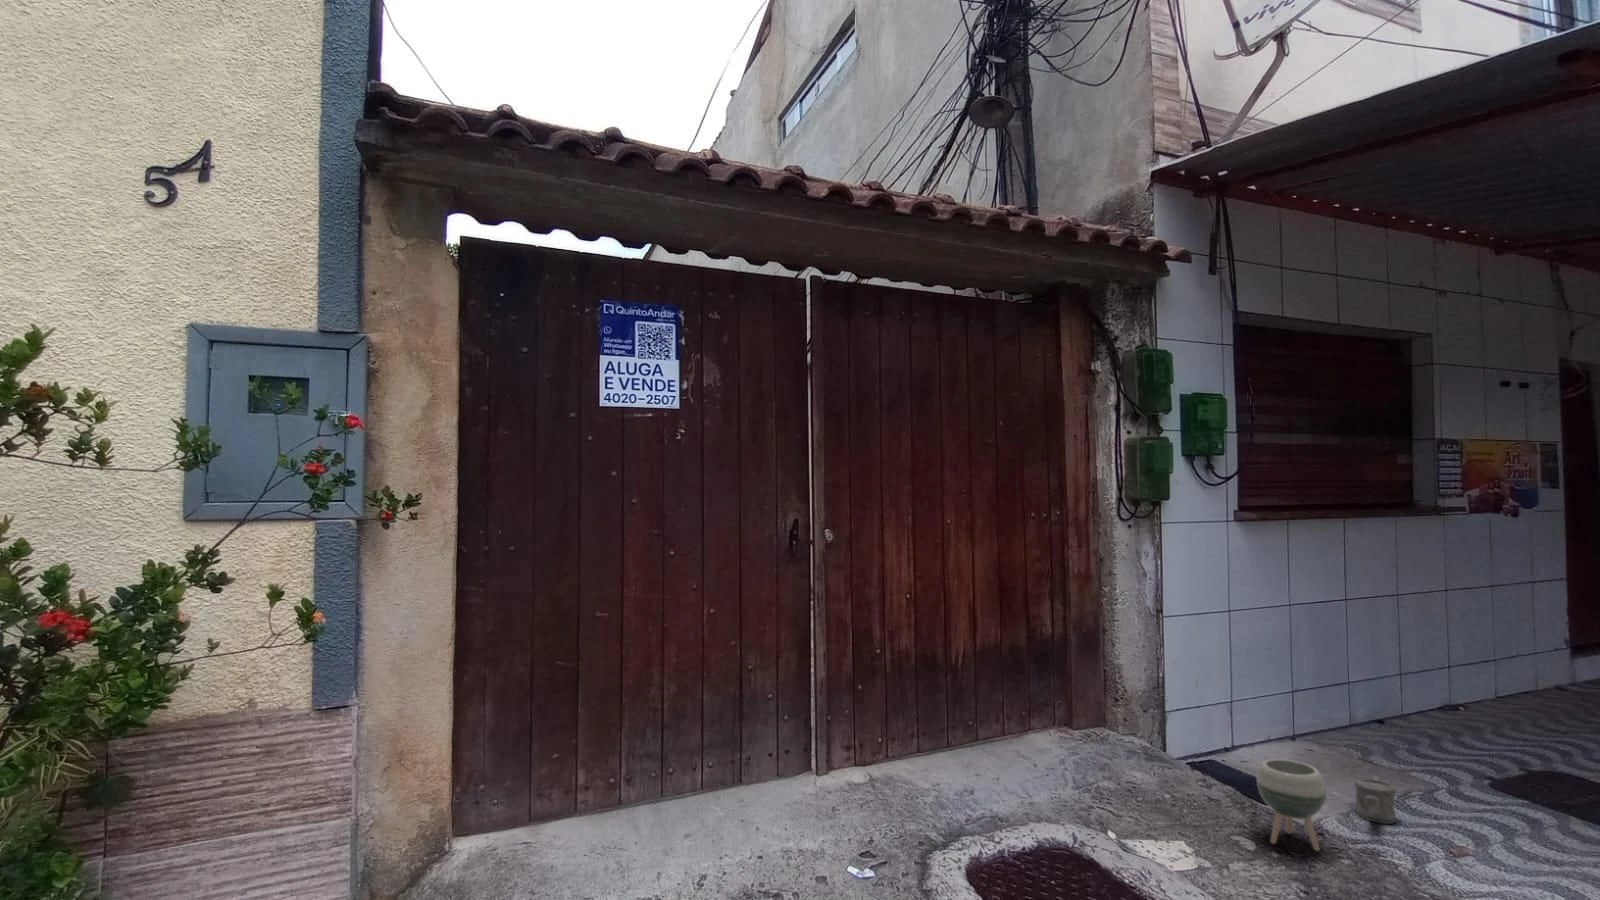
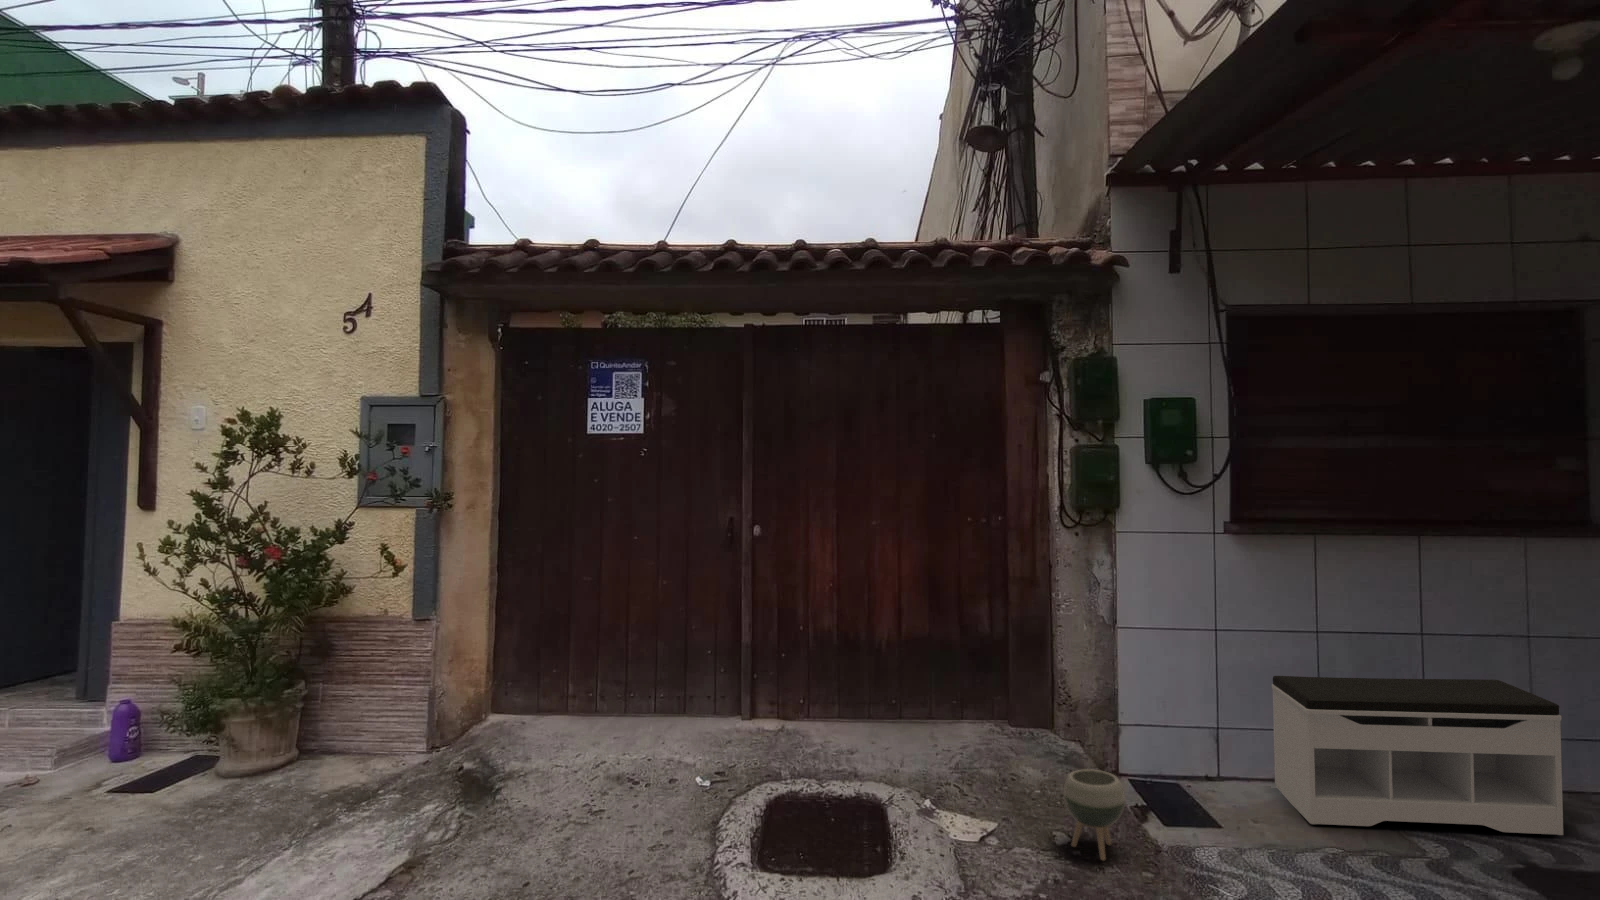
bench: none [1270,635,1468,775] -> present [1272,676,1563,835]
watering can: present [1355,776,1397,824] -> none [1191,816,1271,865]

